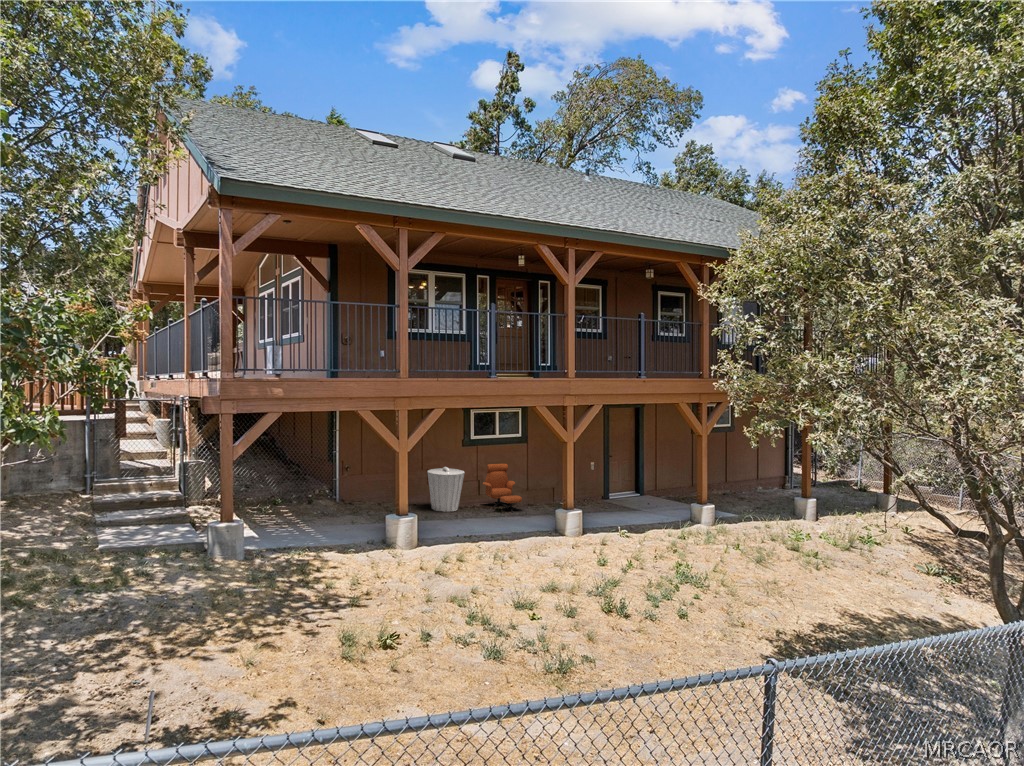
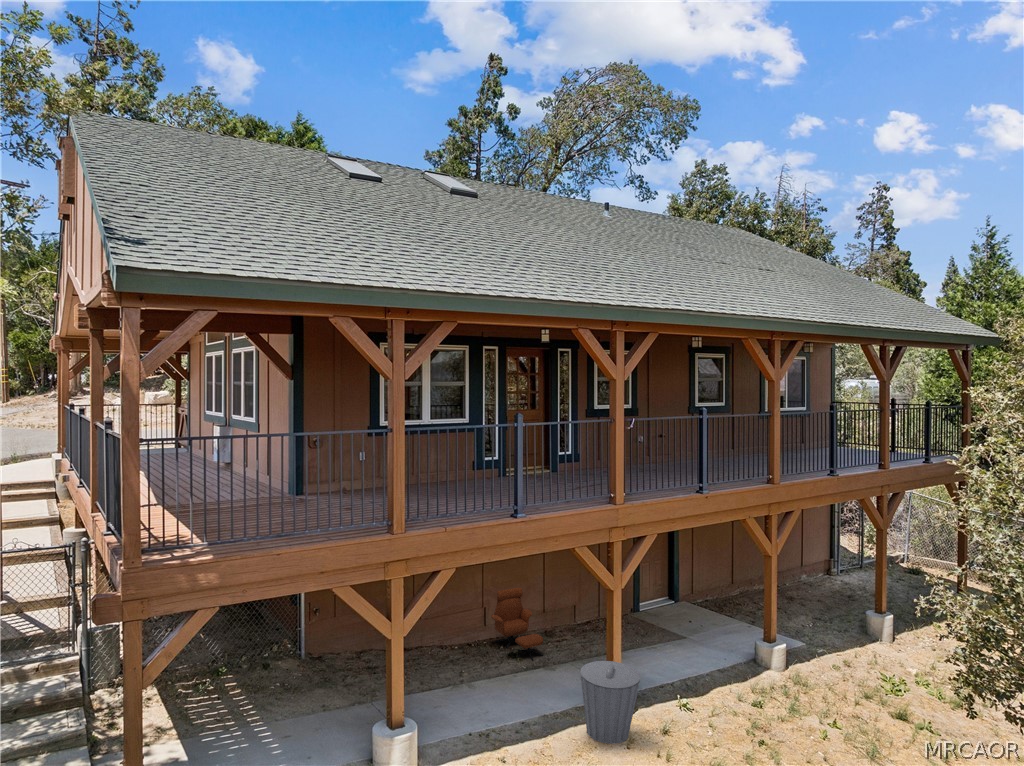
trash can: present [427,467,465,511] -> present [580,661,640,744]

